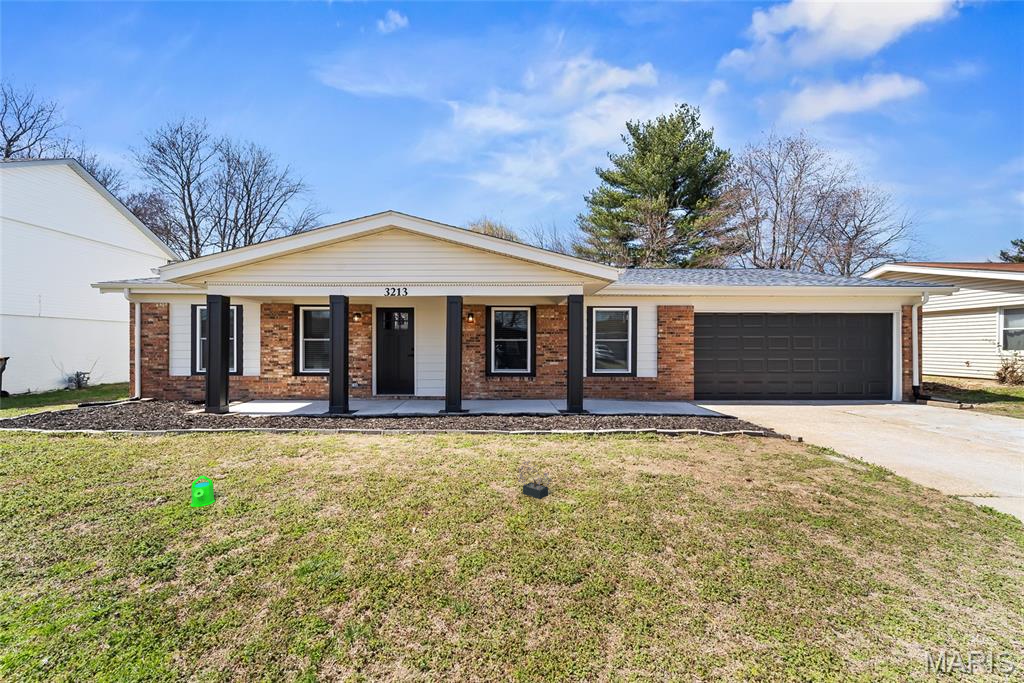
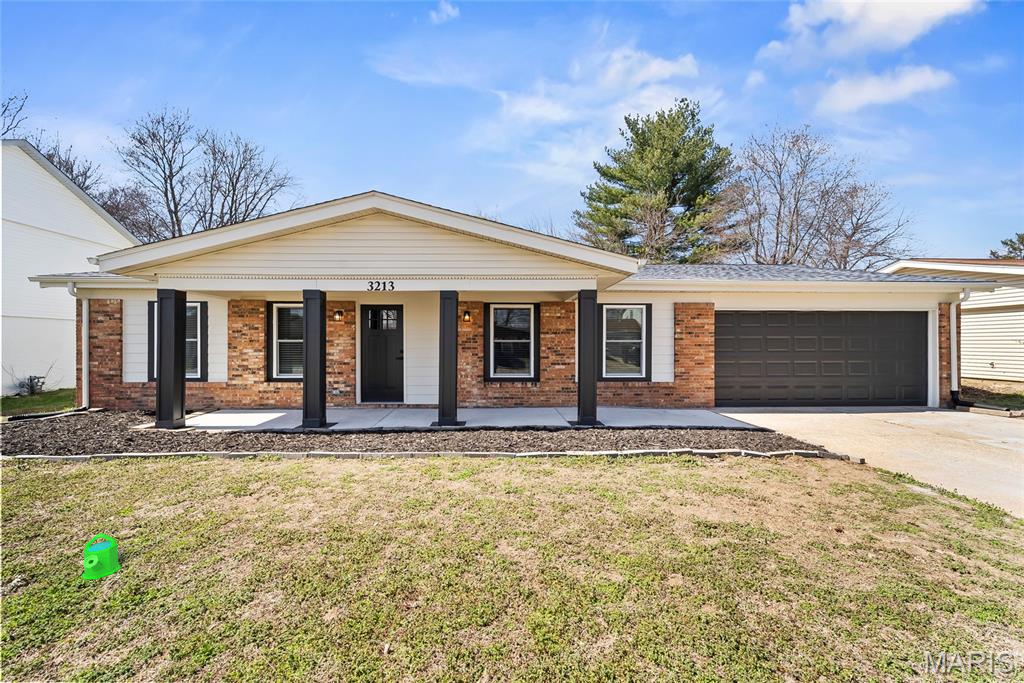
decorative plant: present [517,461,552,499] -> none [537,503,587,559]

